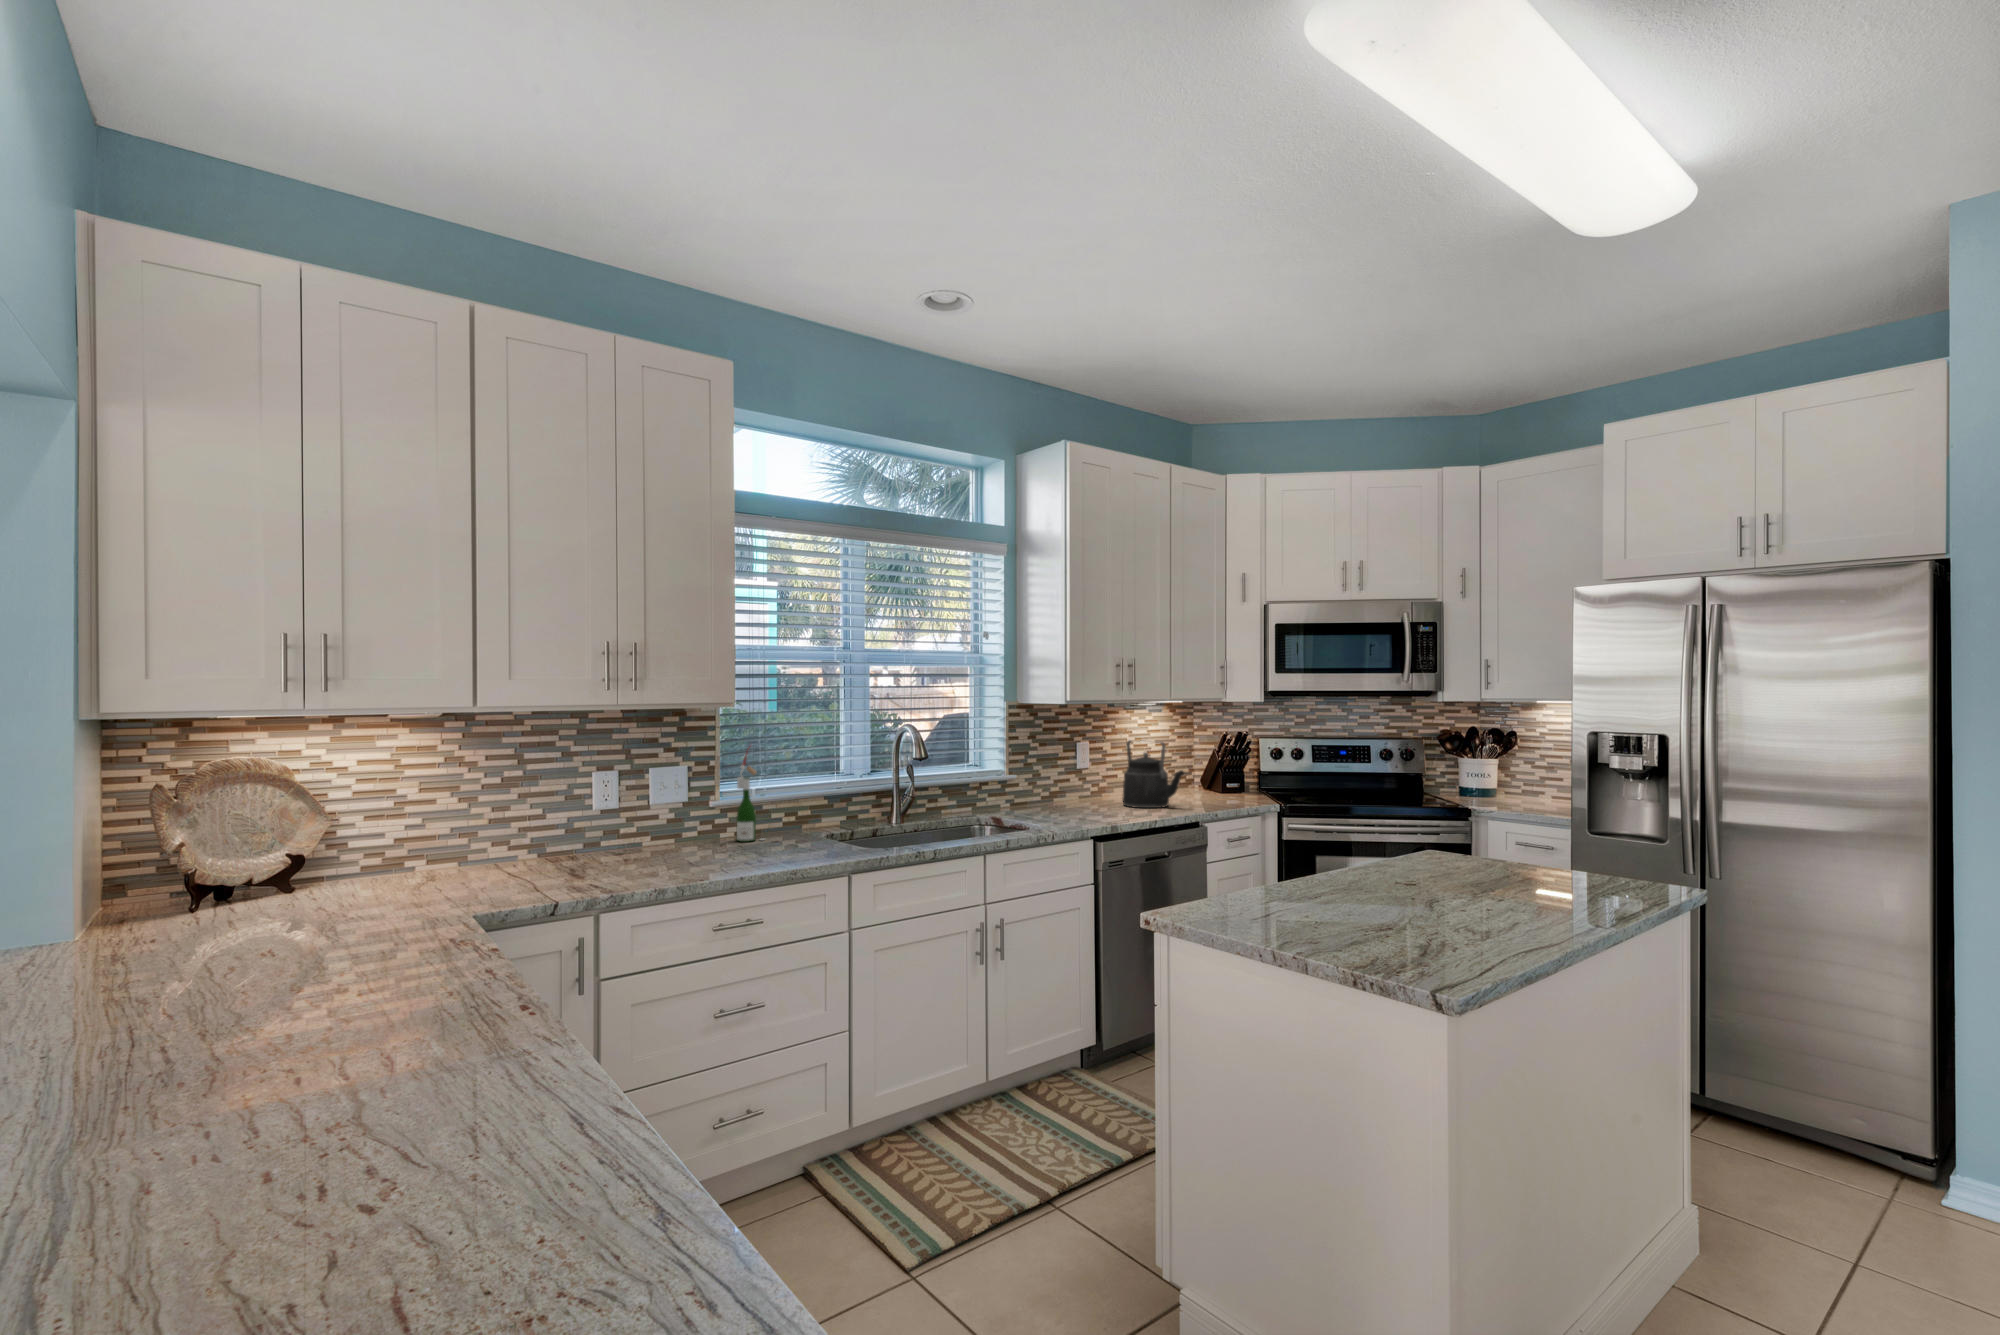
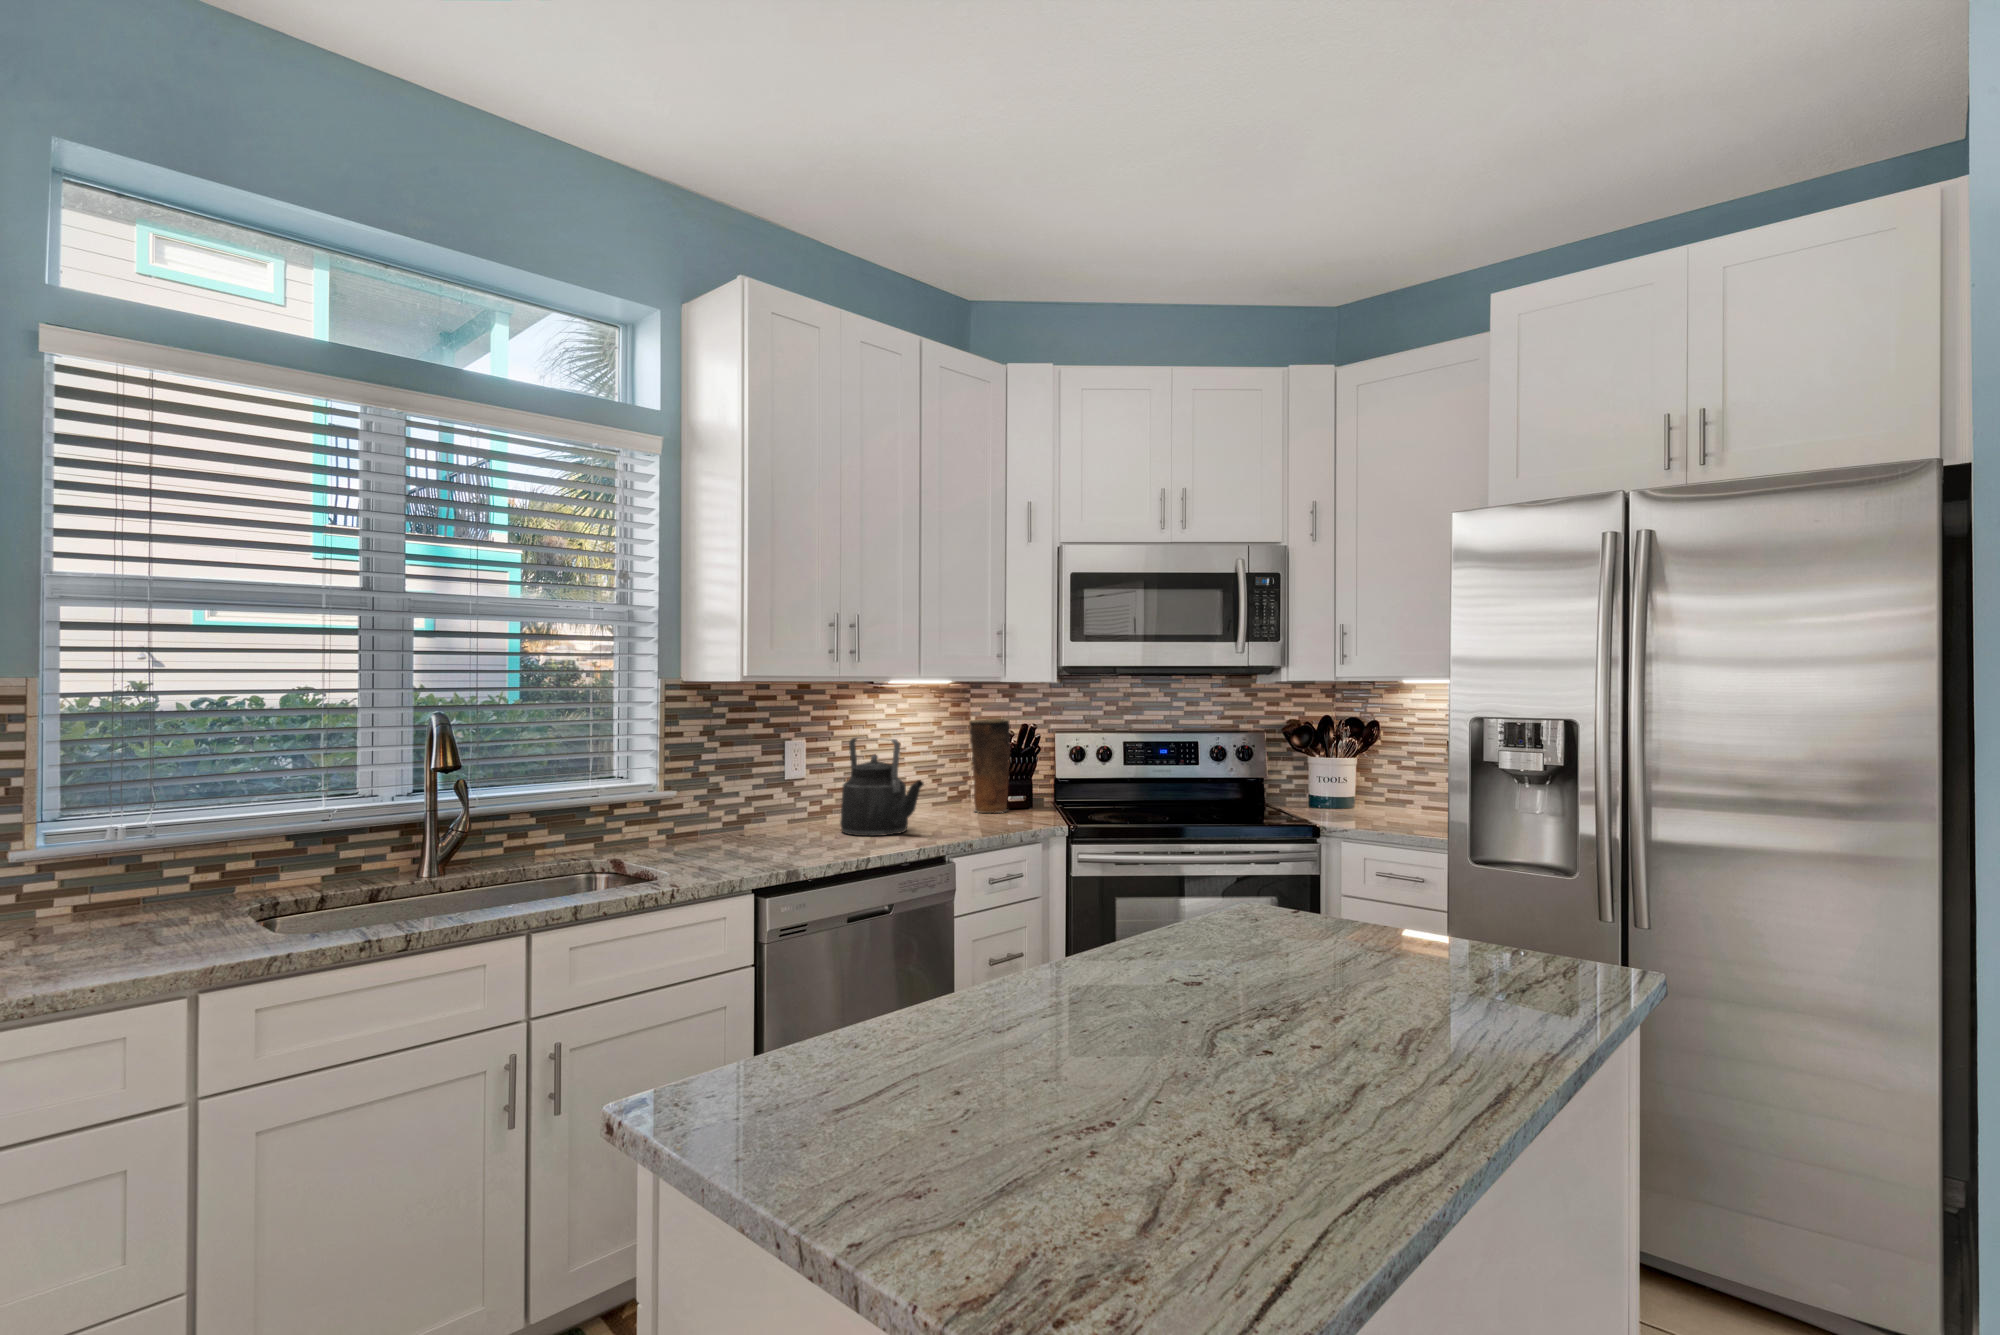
vase: none [1200,727,1231,796] -> present [970,719,1010,813]
wine bottle: present [737,753,764,842] -> none [62,752,125,925]

